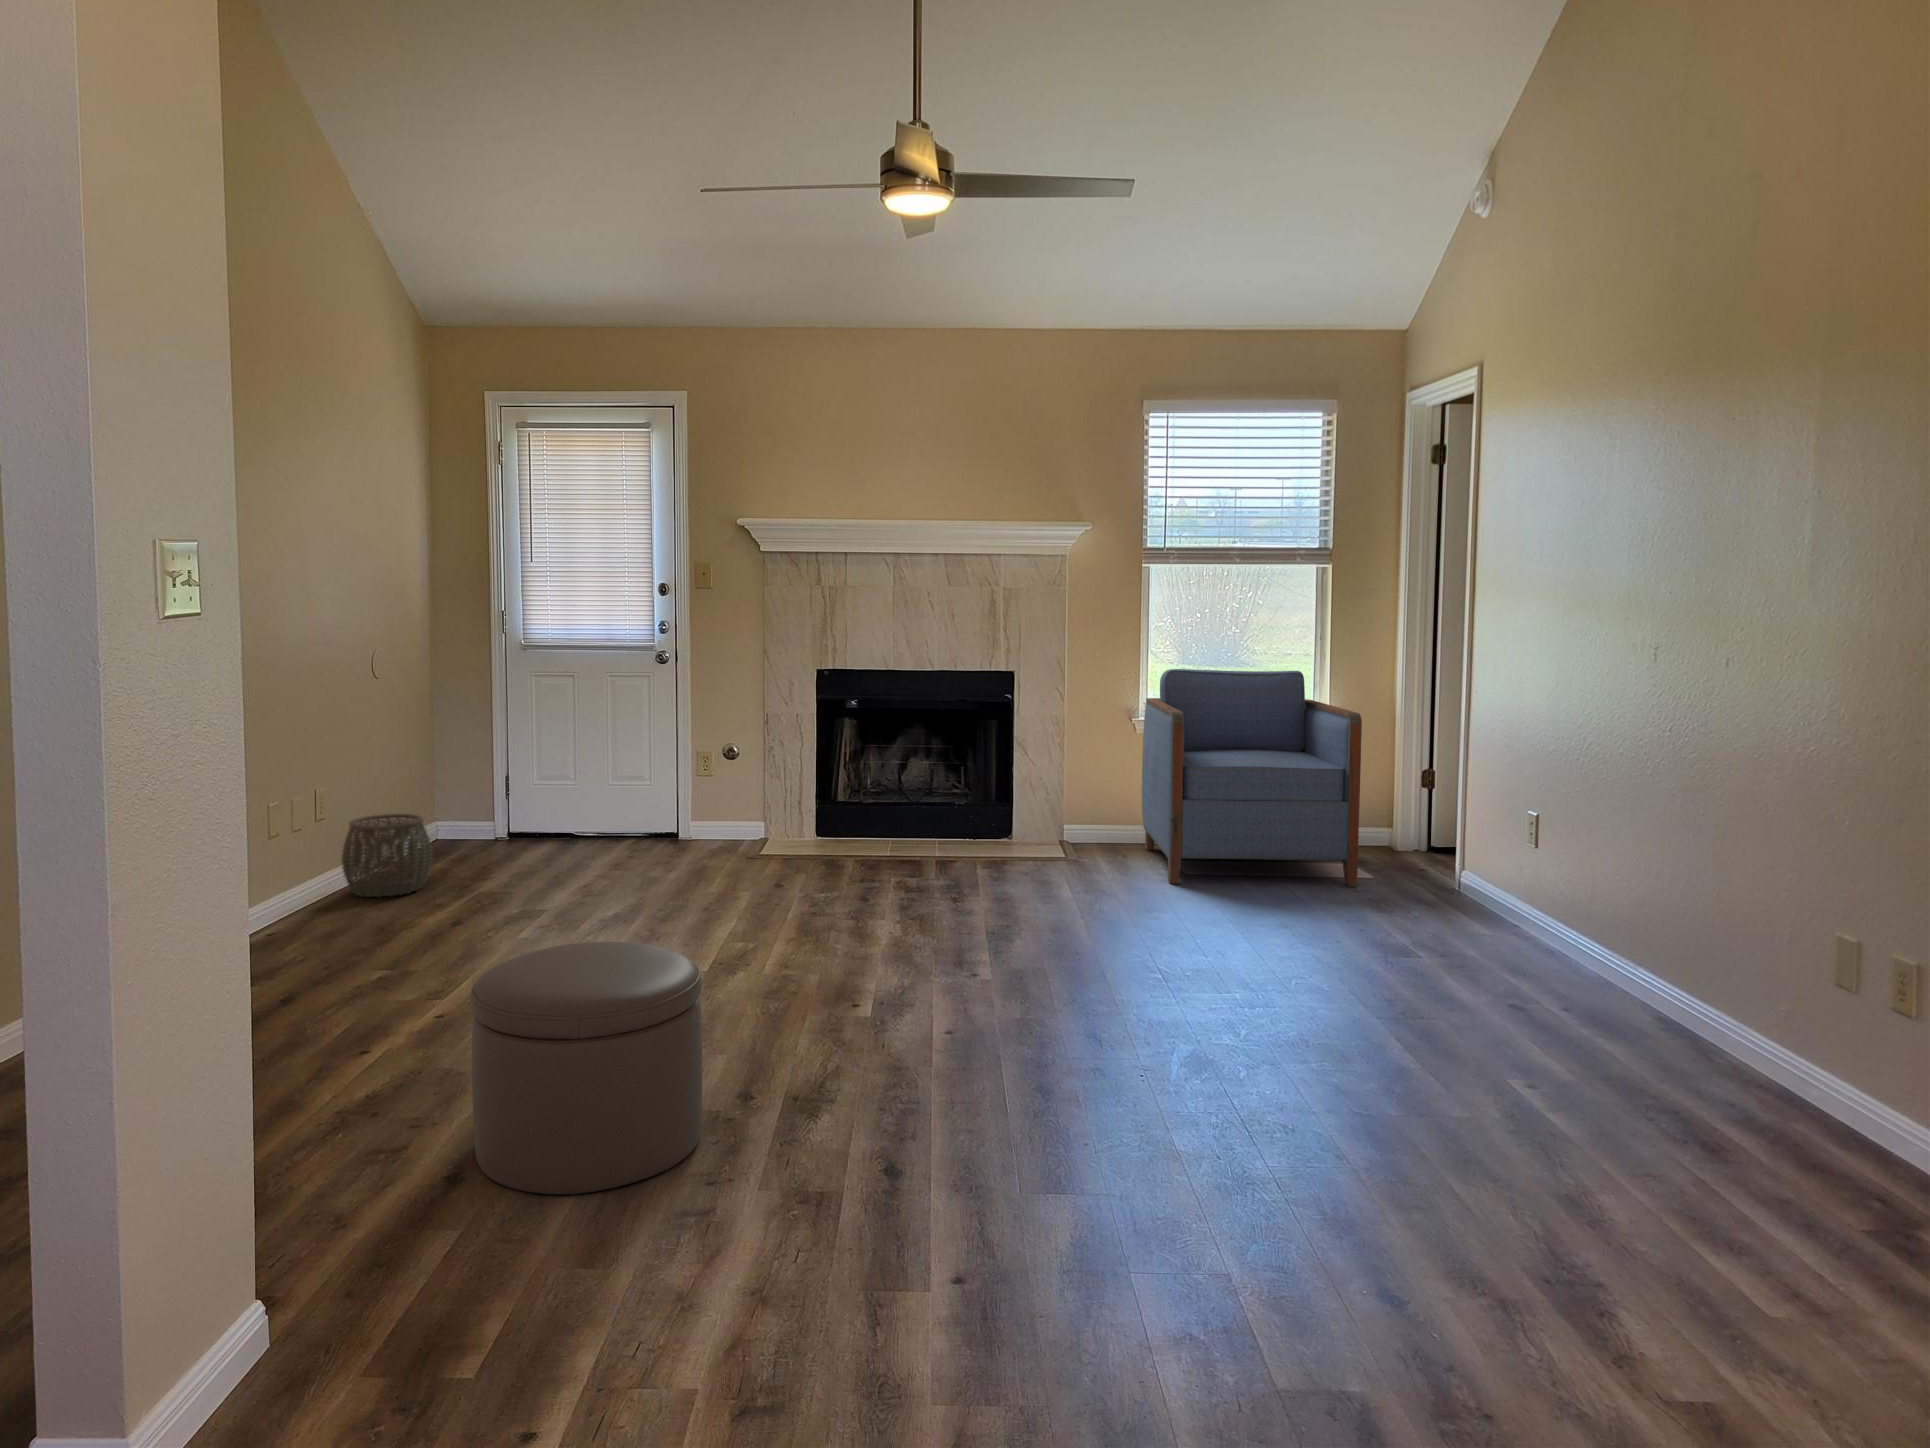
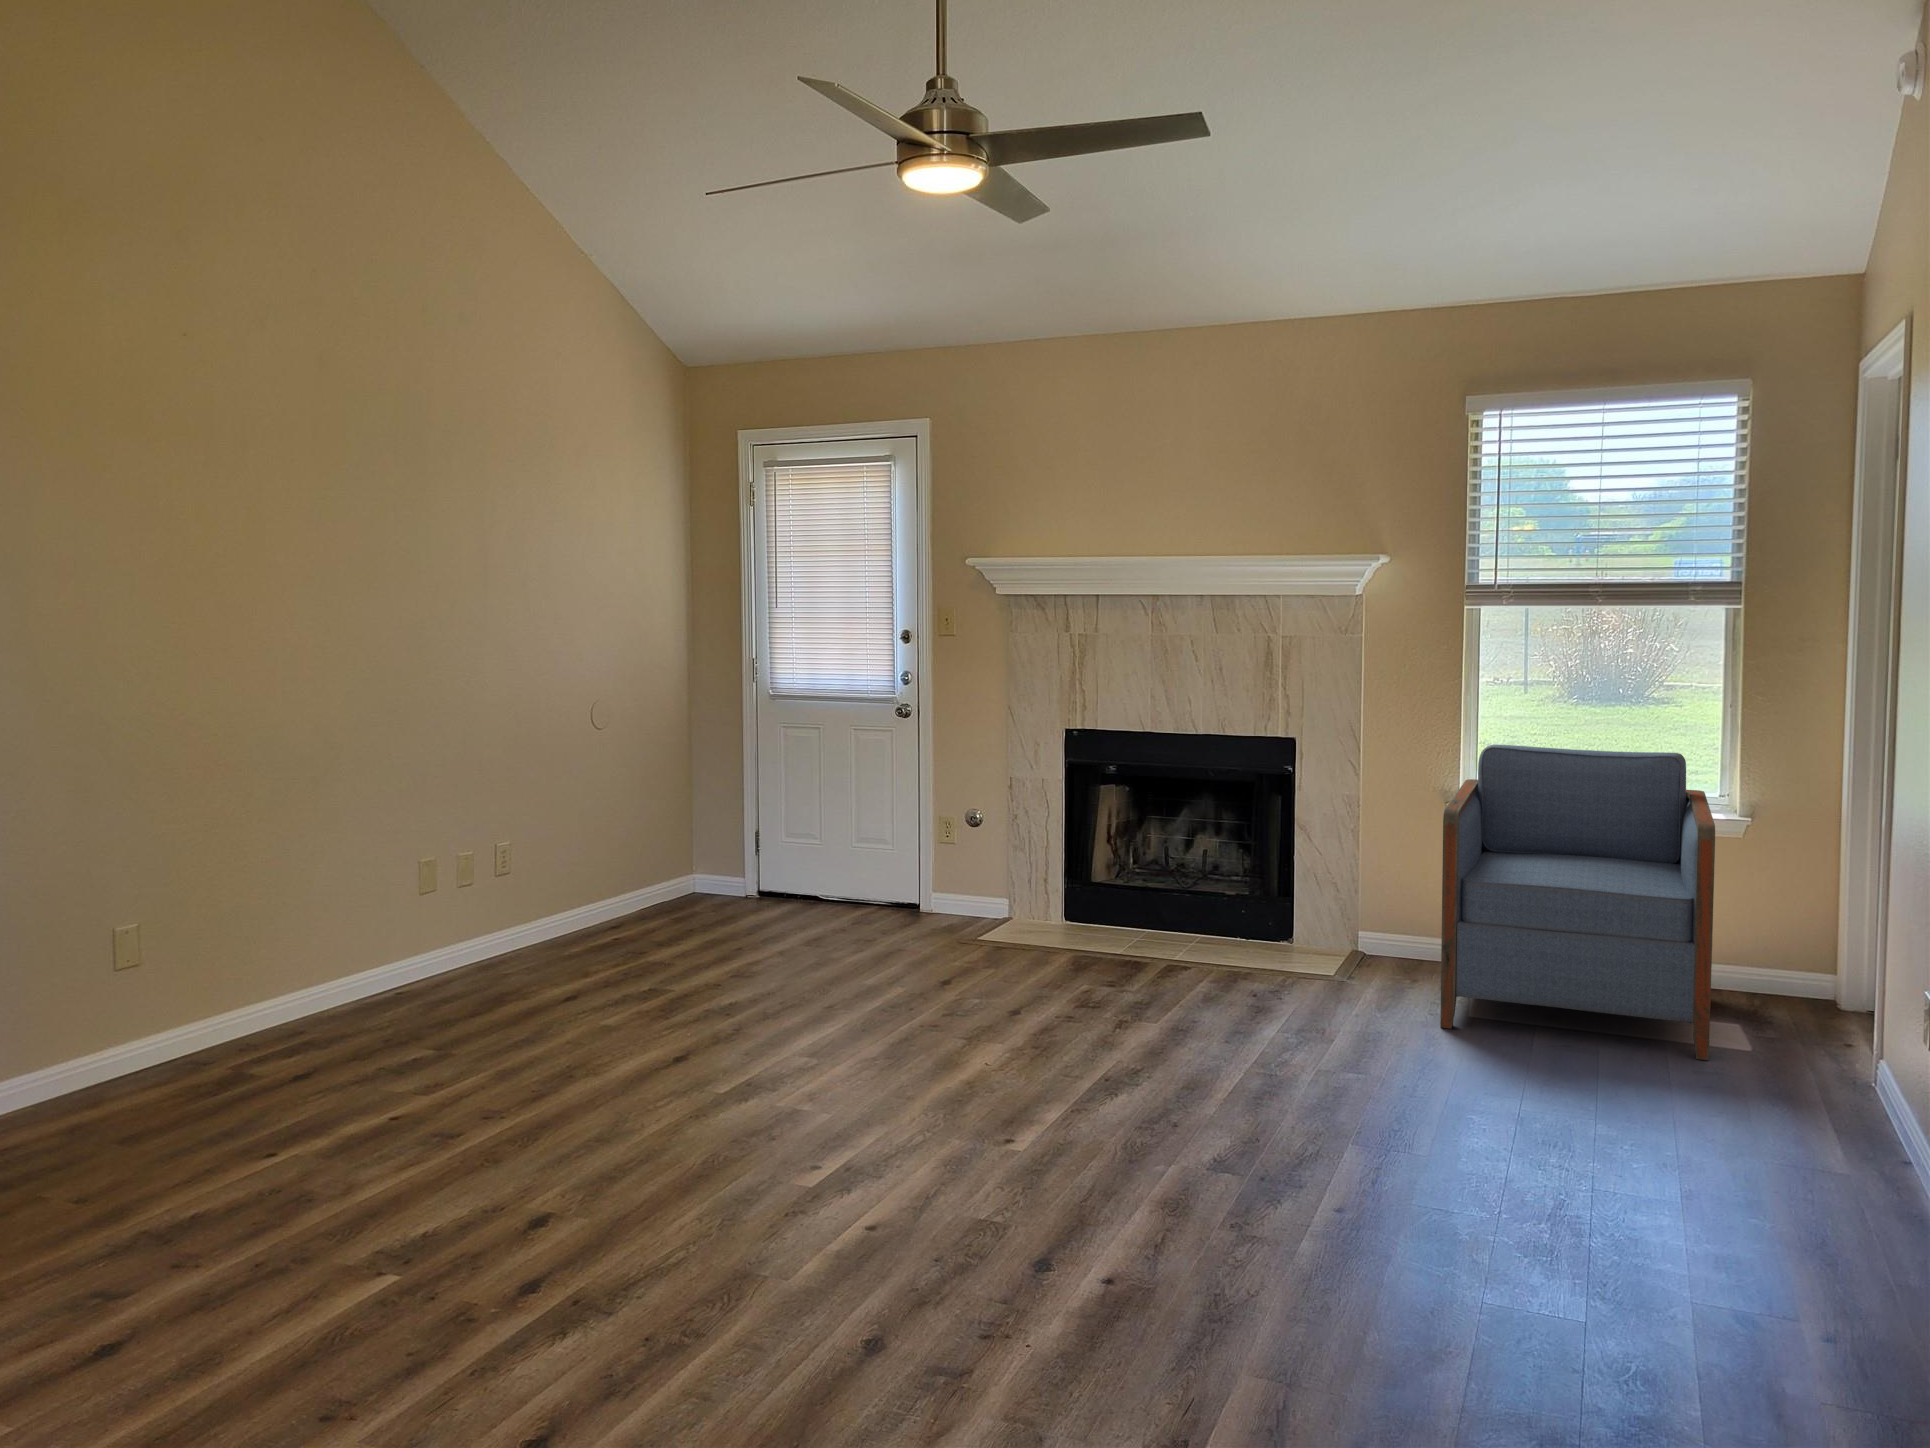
woven basket: present [342,814,432,897] -> none [561,872,646,956]
ottoman: present [470,942,702,1194] -> none [420,1055,642,1300]

